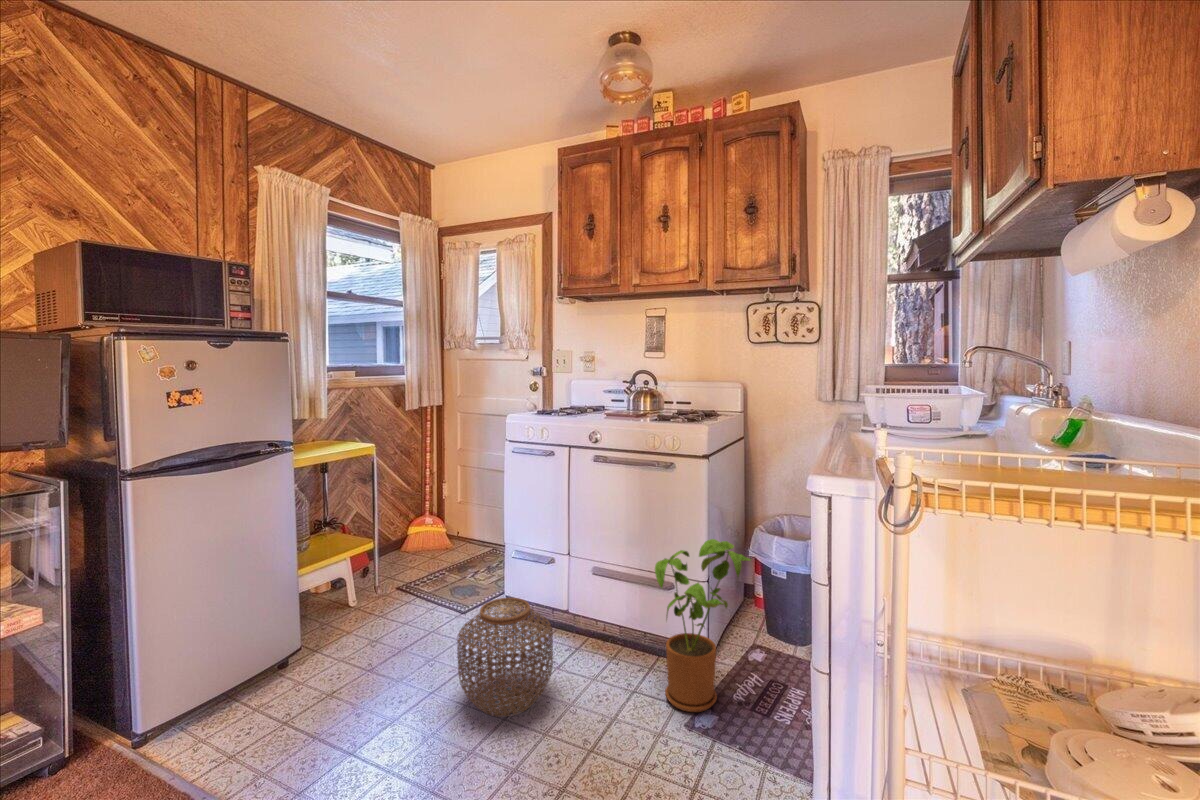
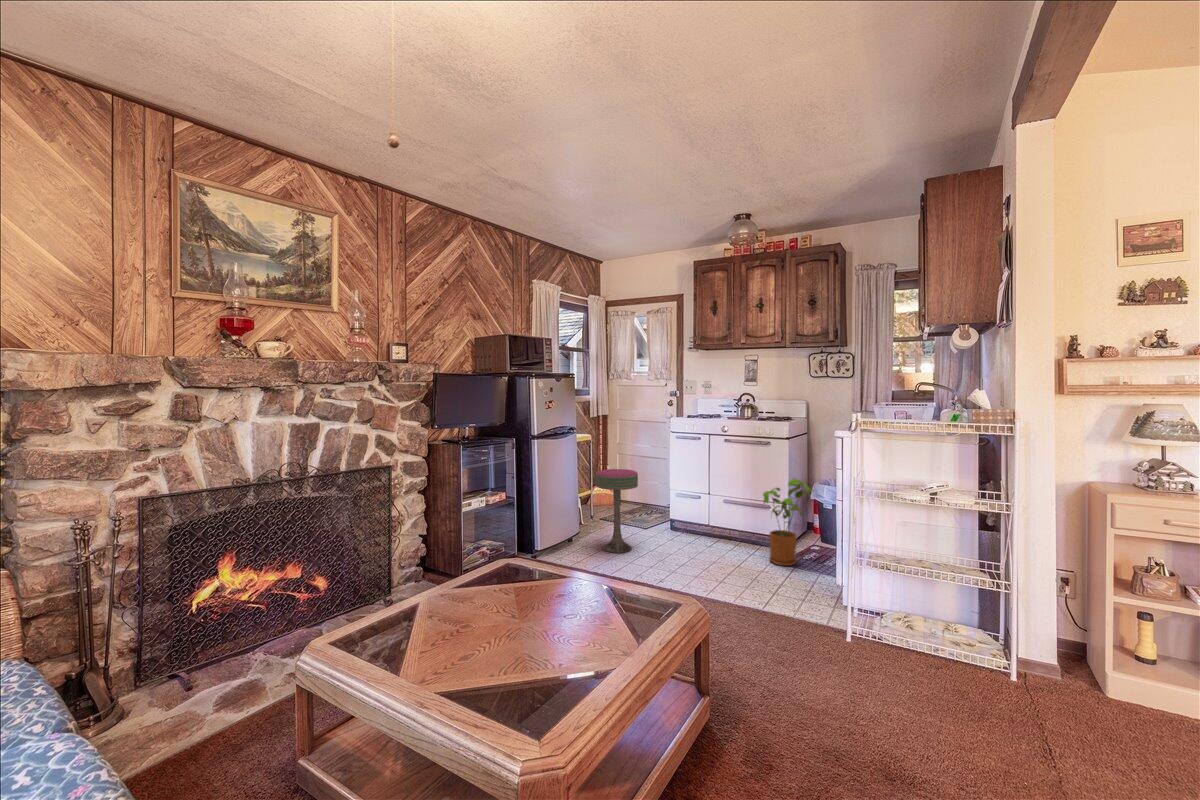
bar stool: none [332,517,422,690] -> present [596,469,638,553]
woven basket: present [457,598,553,717] -> none [664,508,712,563]

